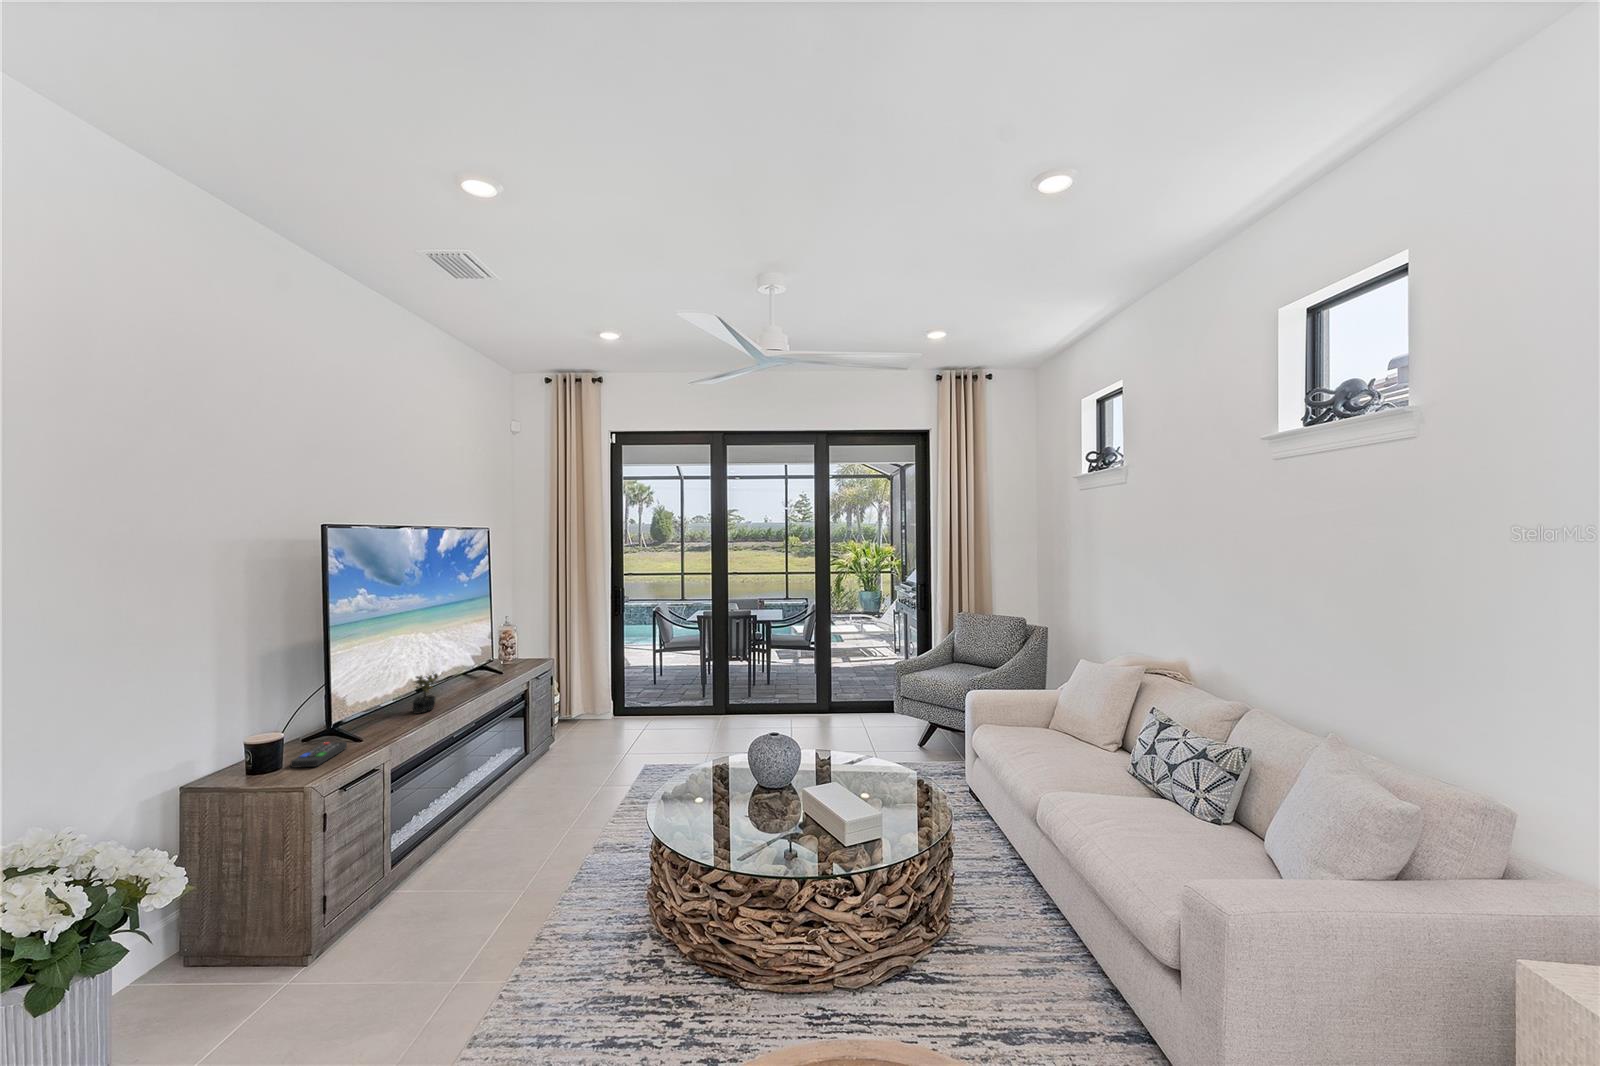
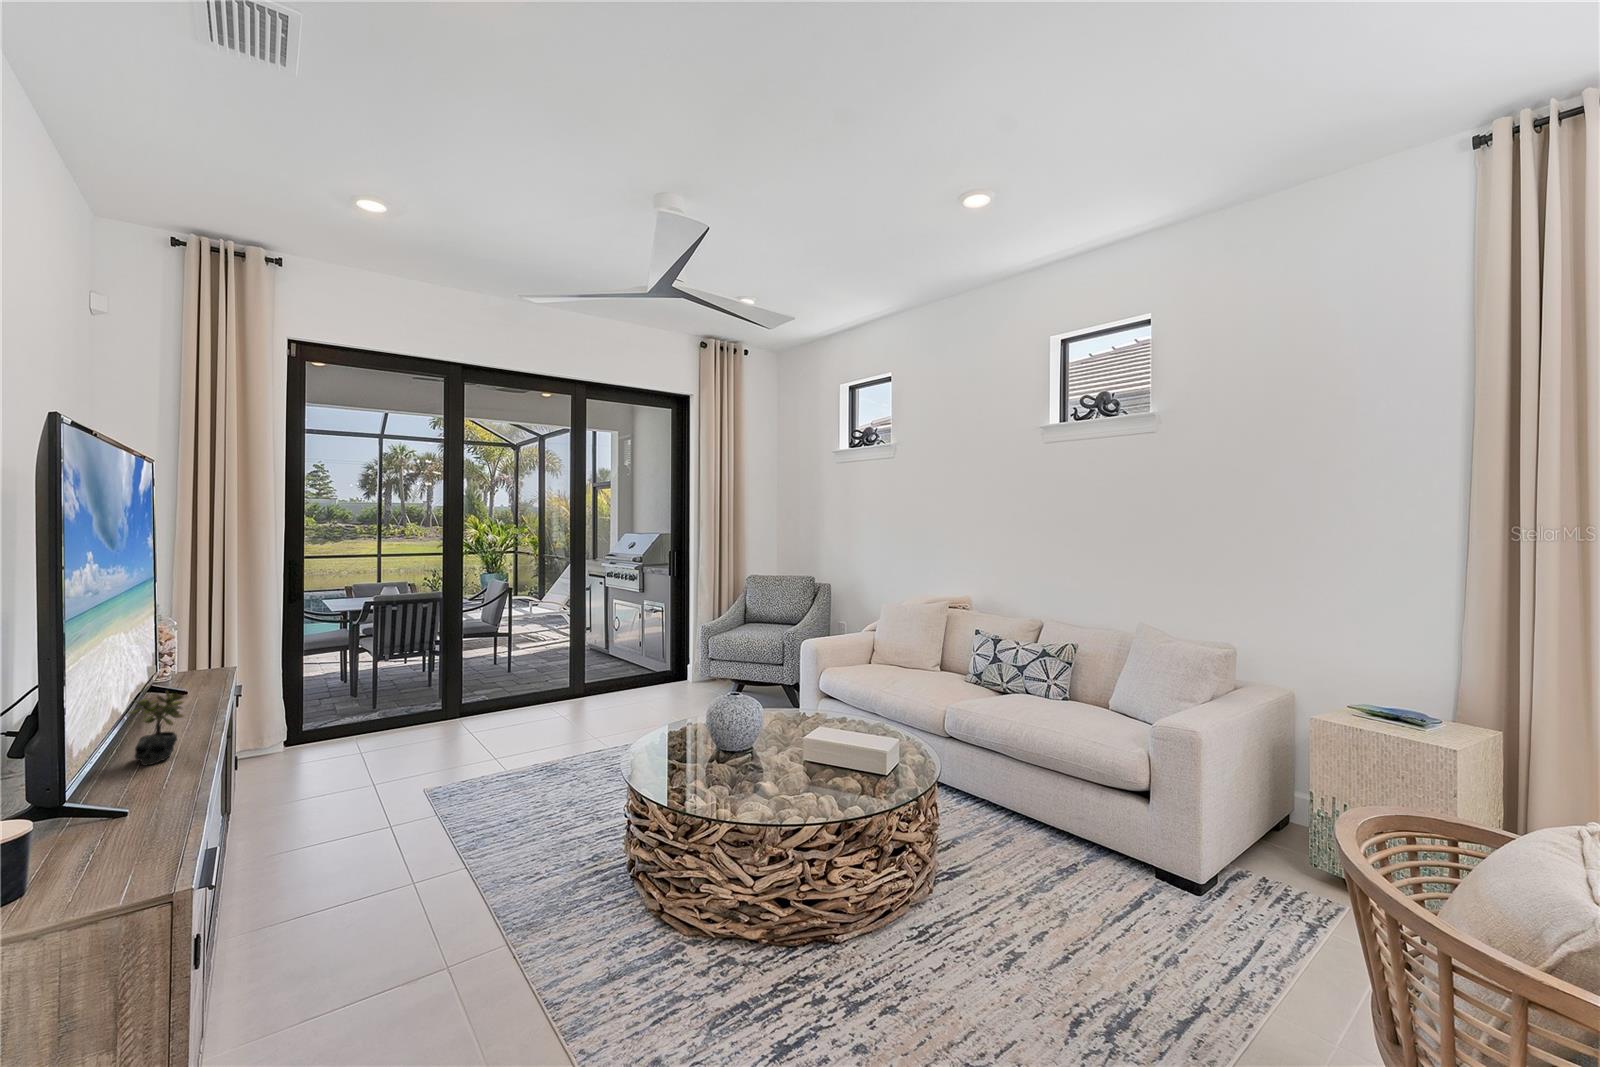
remote control: present [291,742,347,768] -> none [77,818,145,879]

